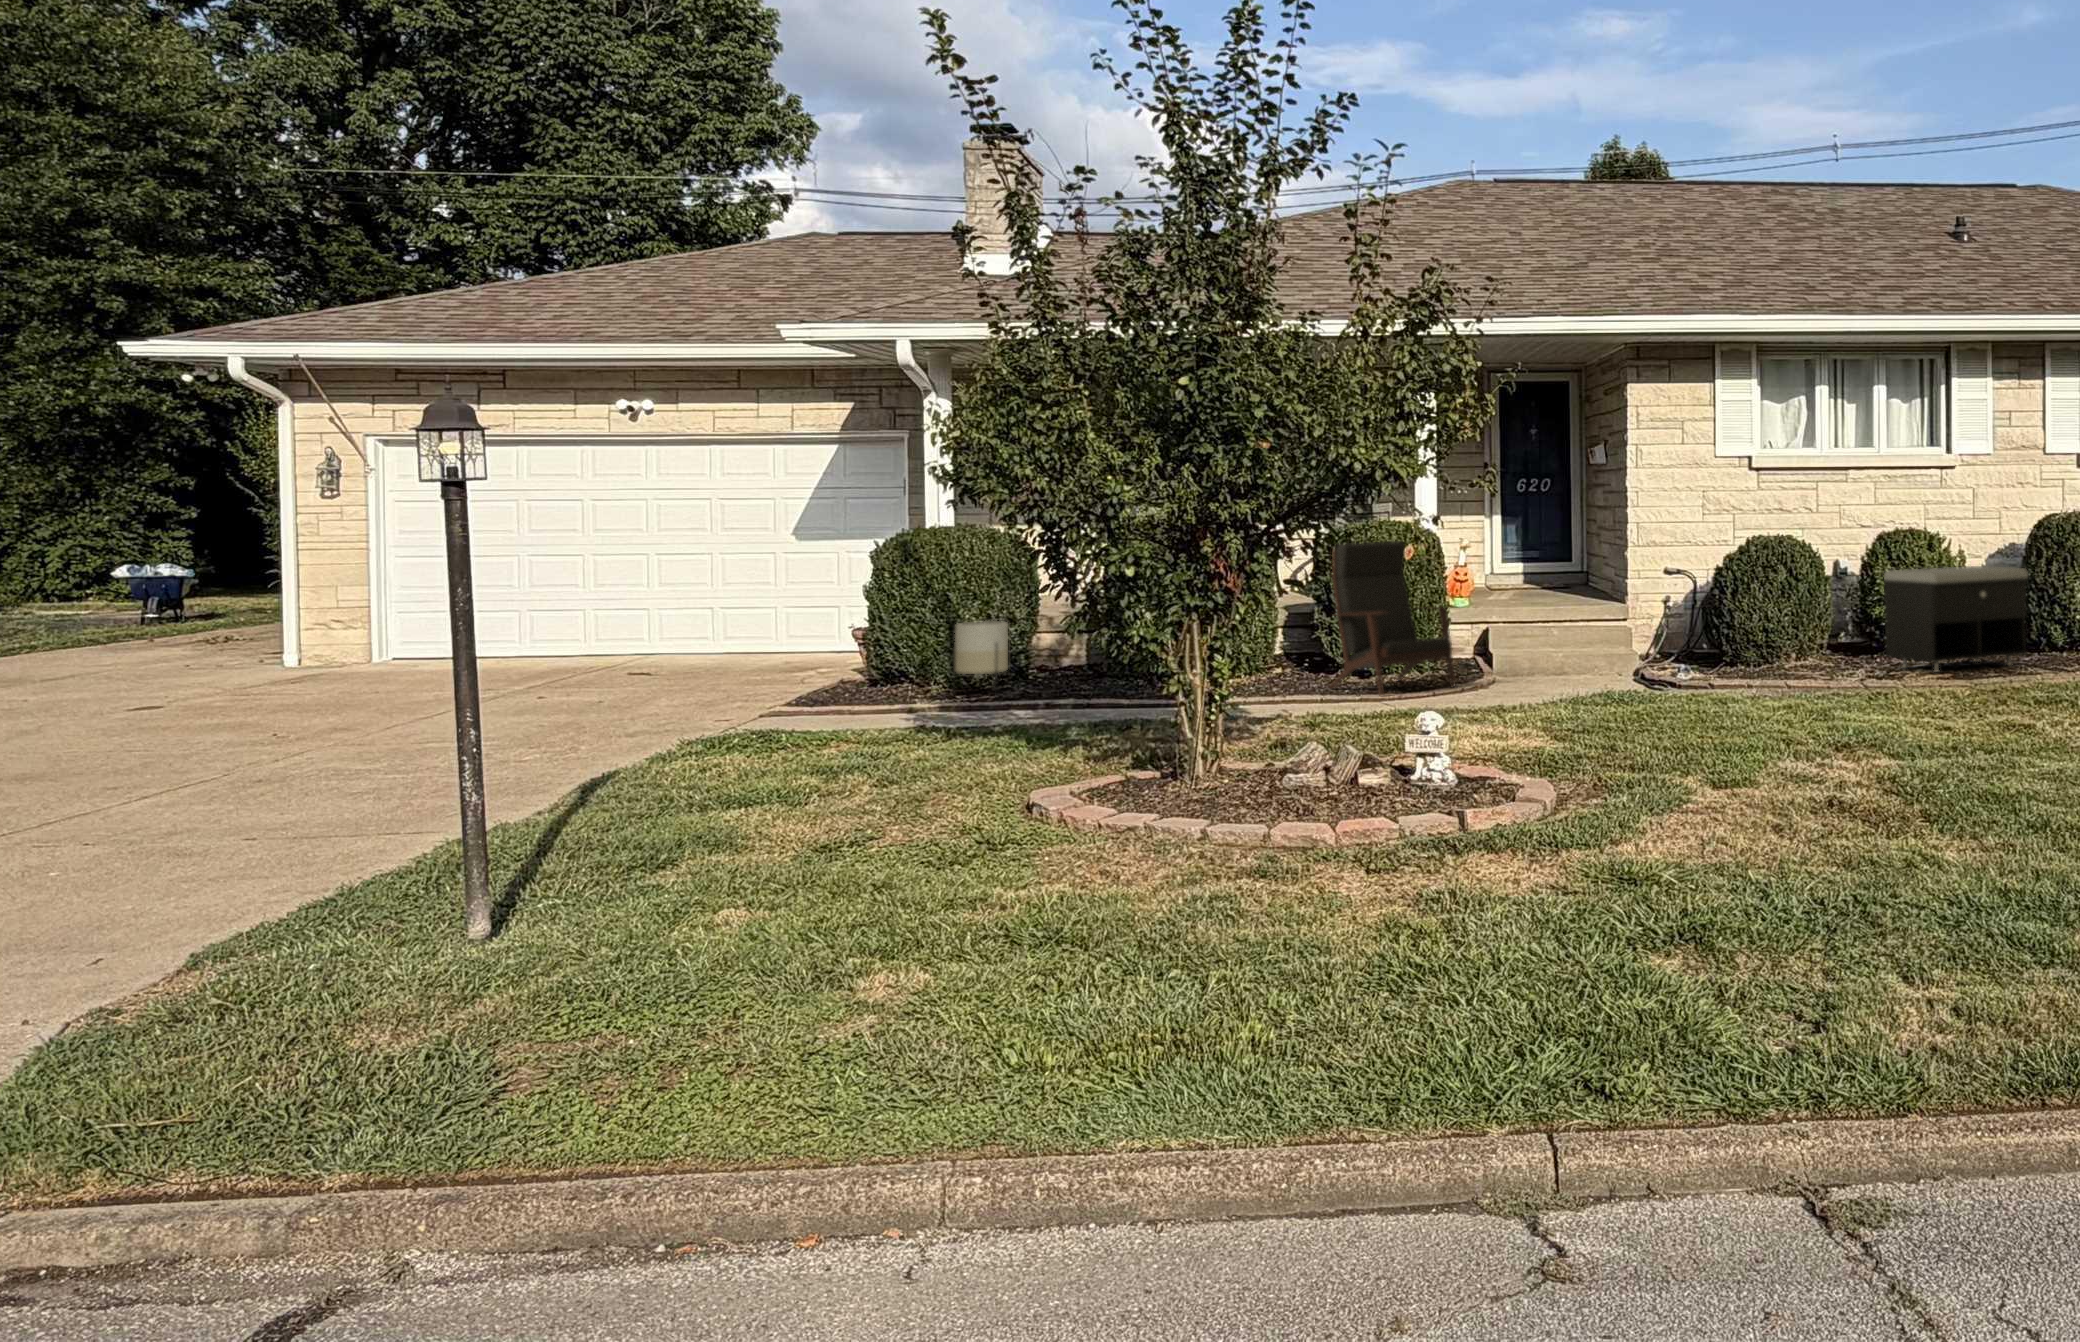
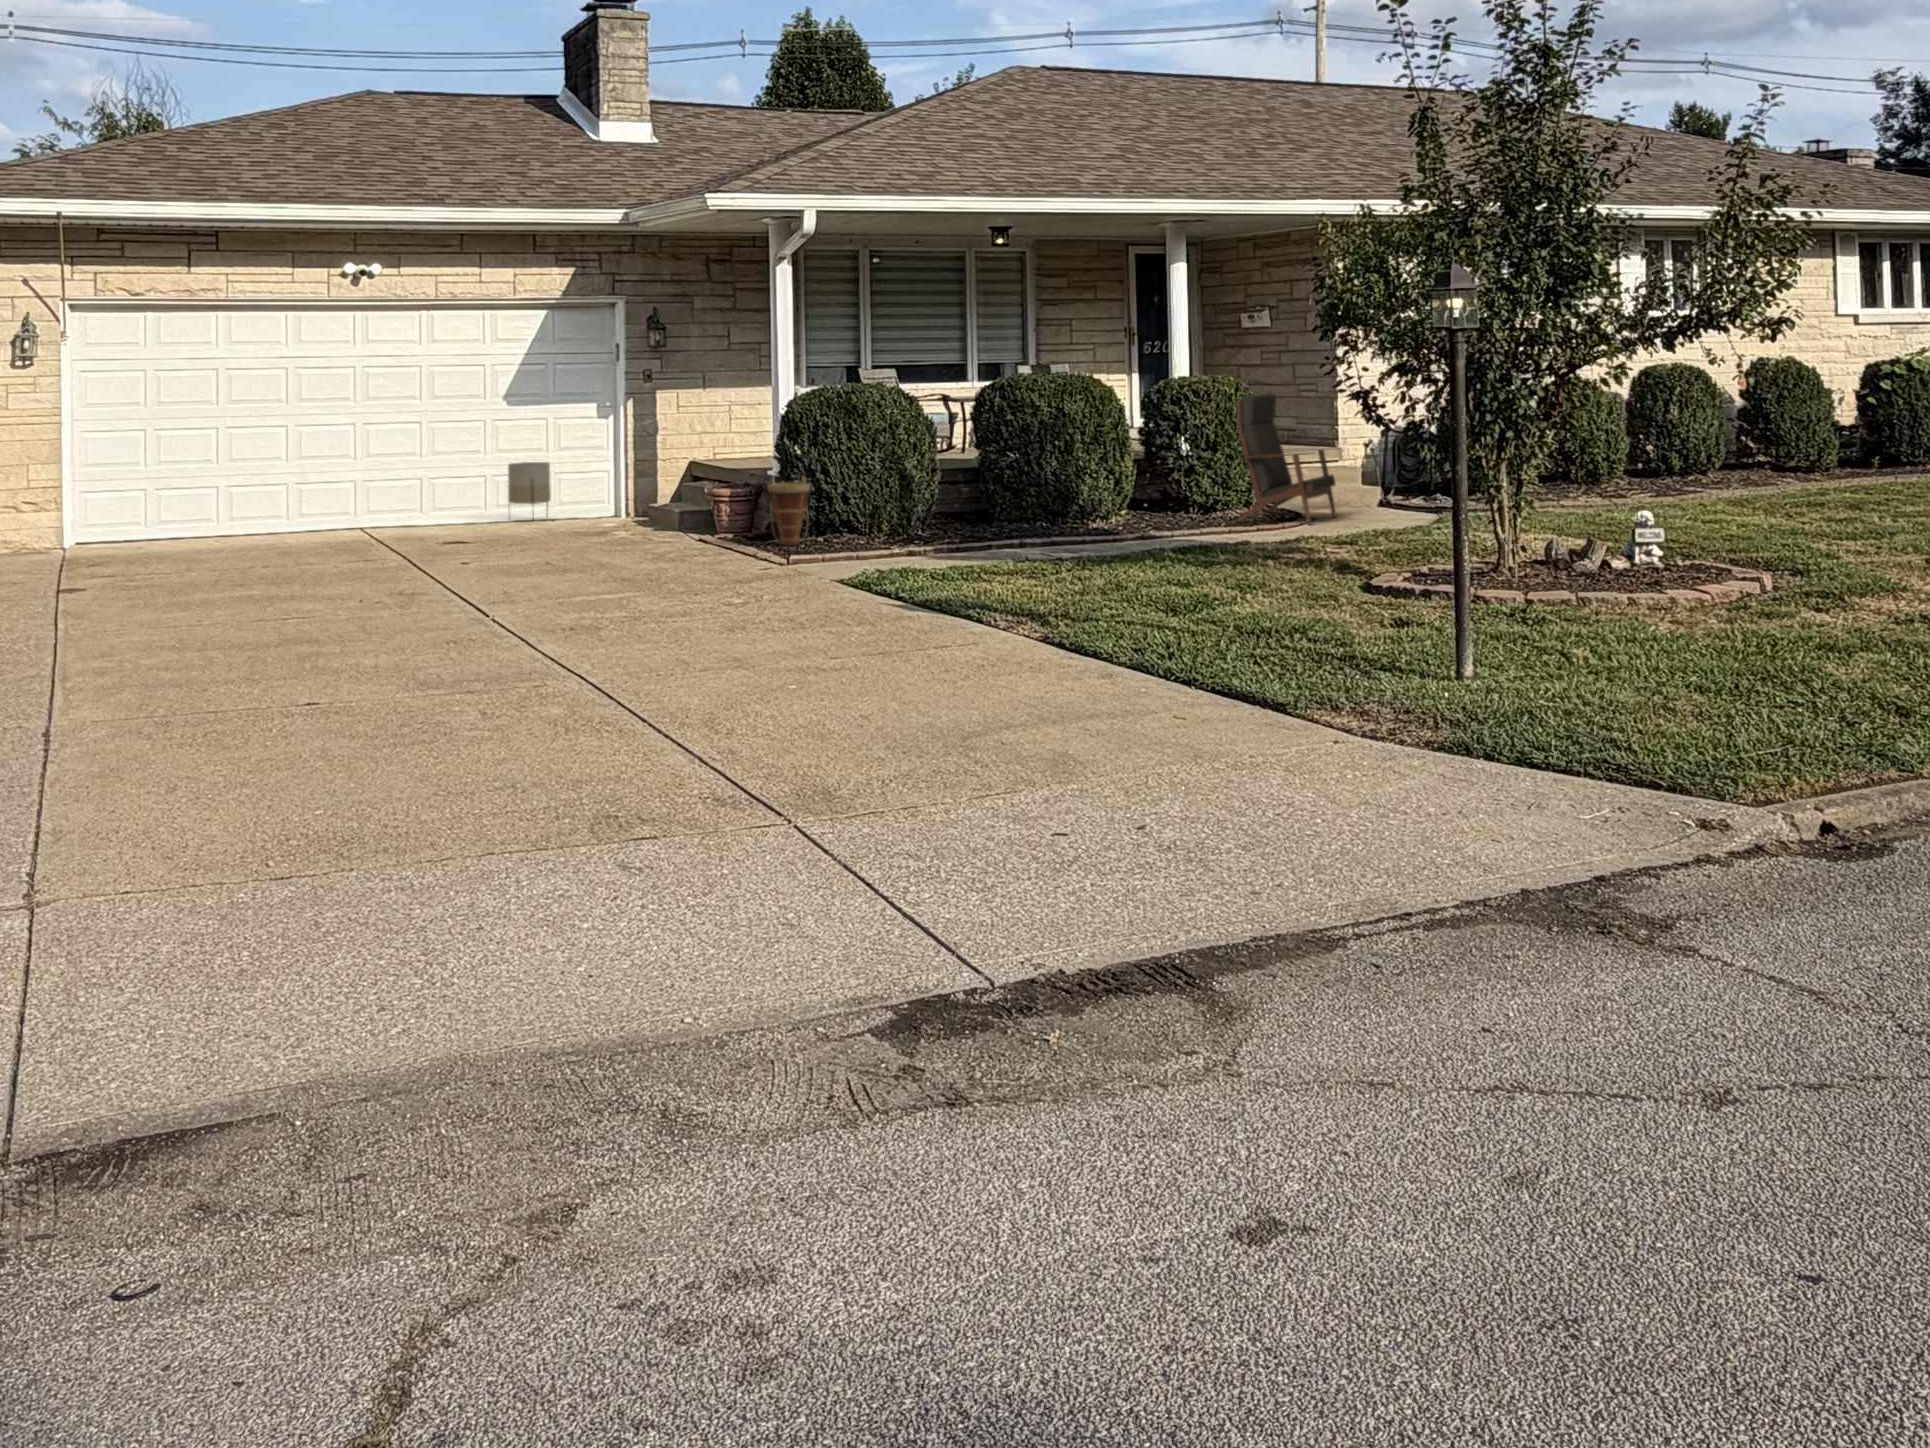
storage bench: present [1884,566,2028,672] -> none [1608,409,1705,493]
basket: none [806,620,872,695] -> present [767,476,811,546]
planter: present [953,621,1008,689] -> present [508,462,551,520]

